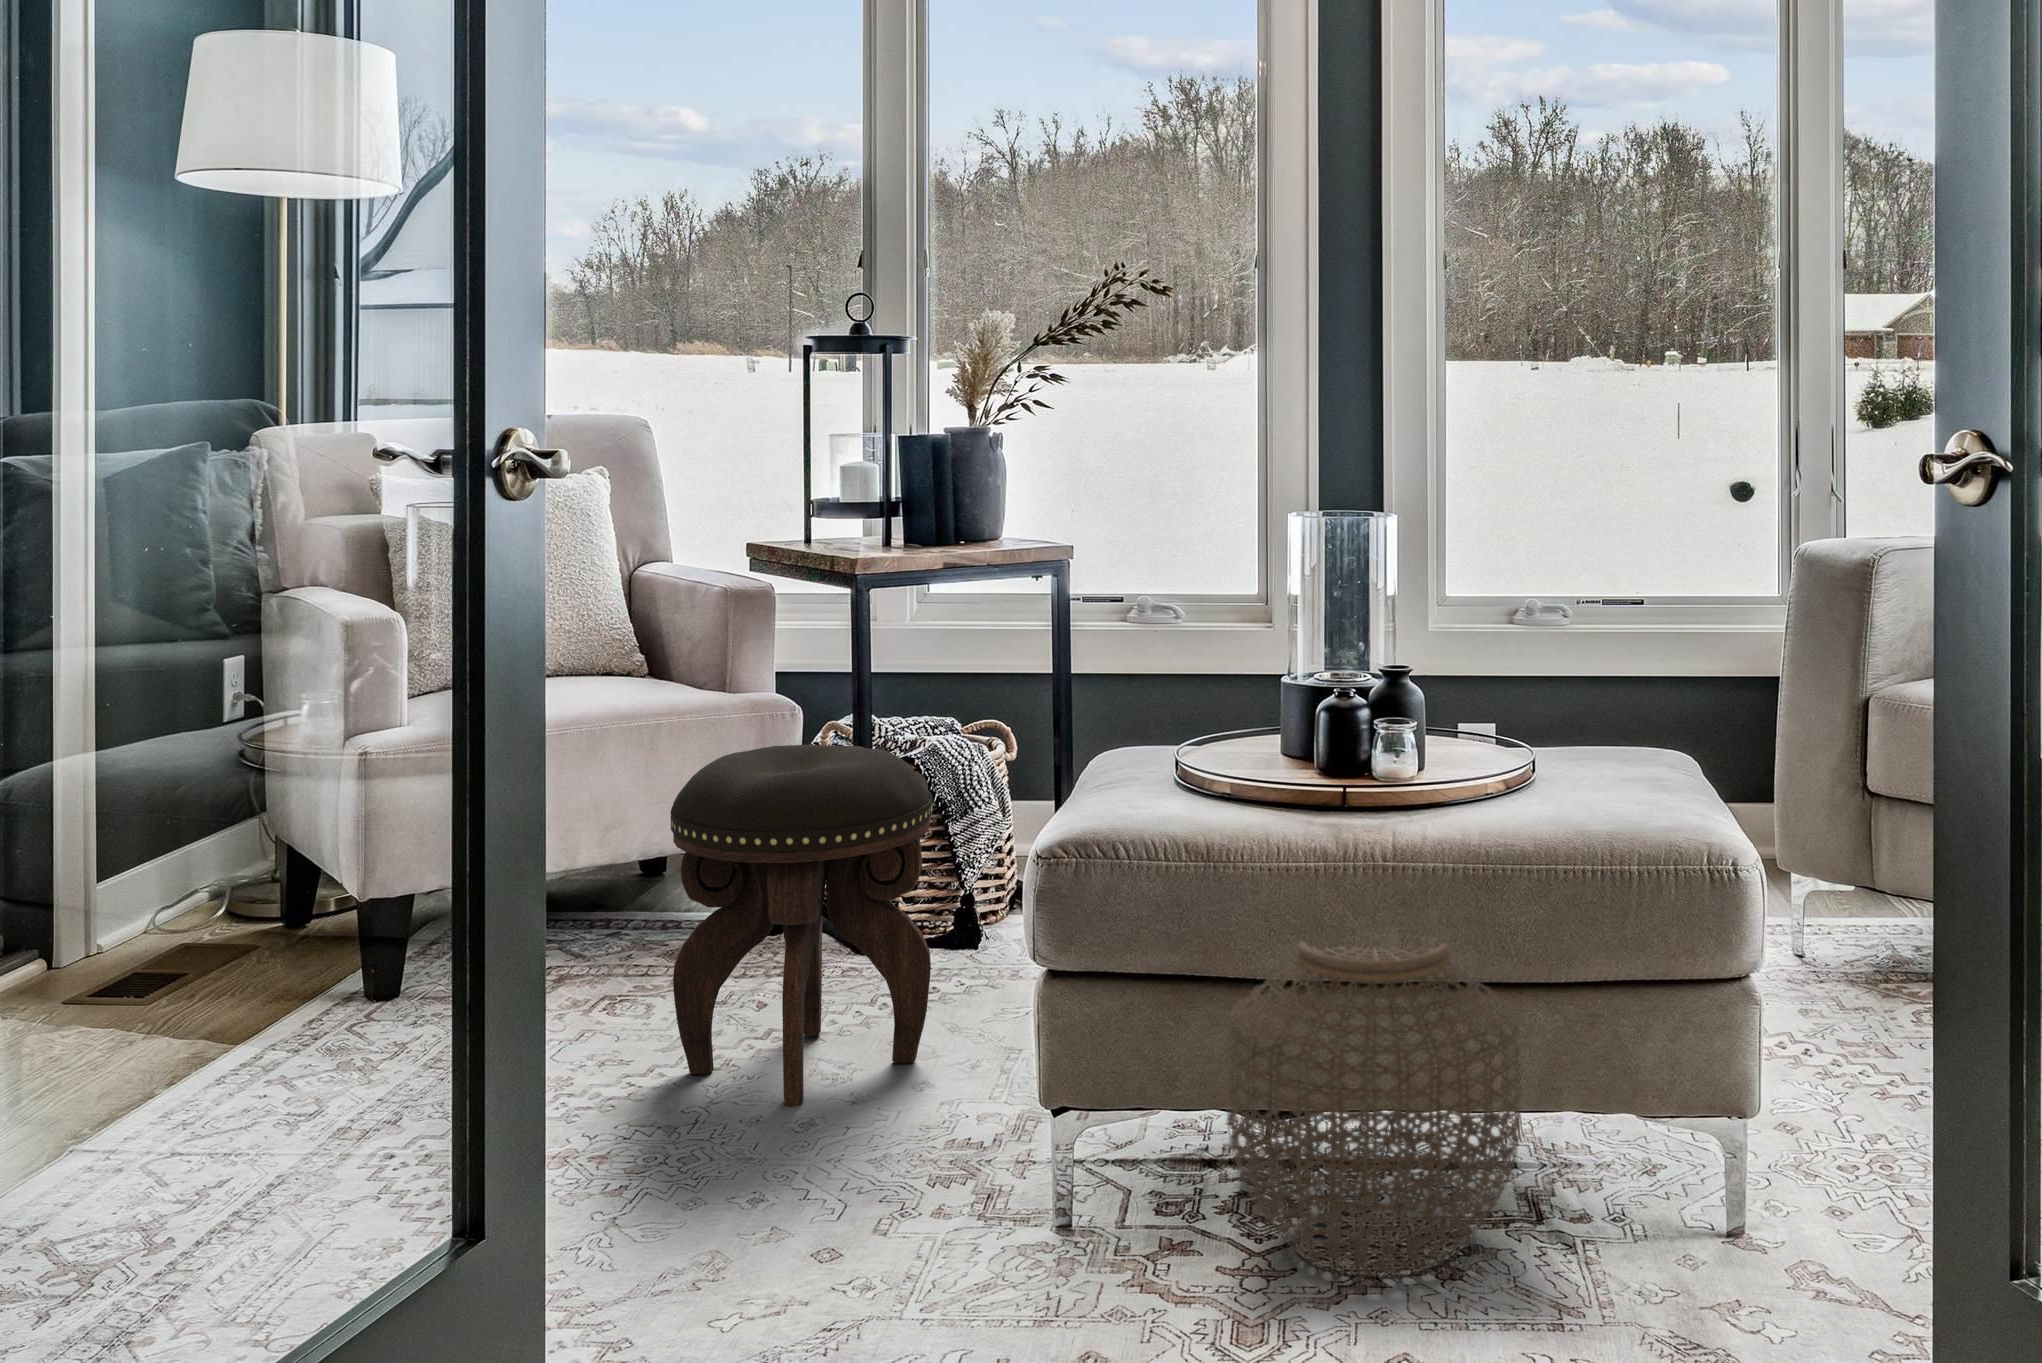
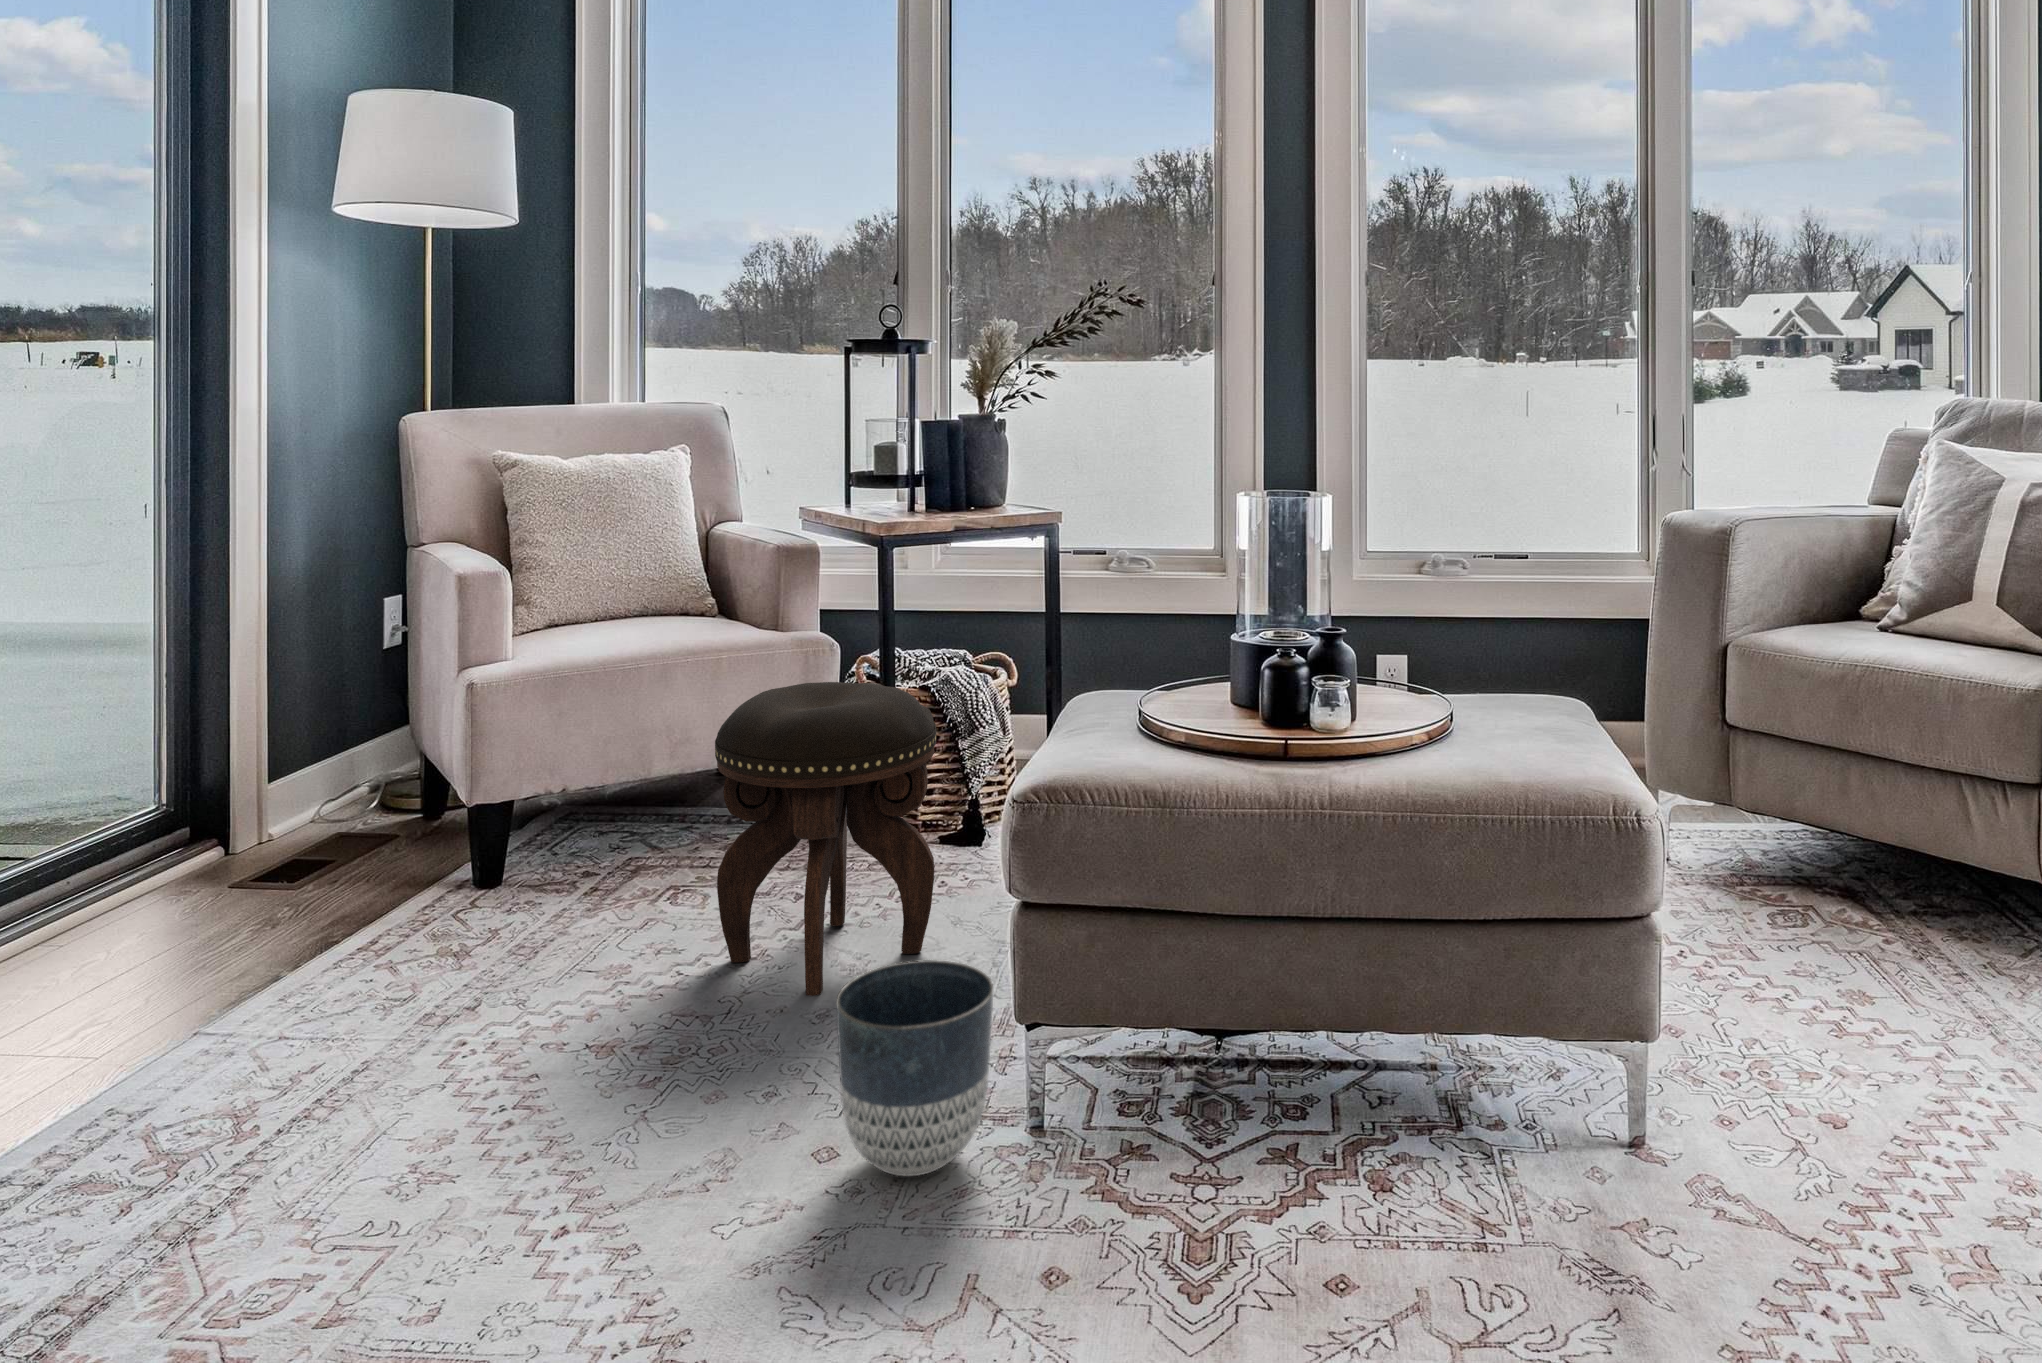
woven basket: present [1226,942,1520,1276] -> none [1181,854,1444,1188]
planter: none [841,1041,1016,1272] -> present [836,960,993,1176]

